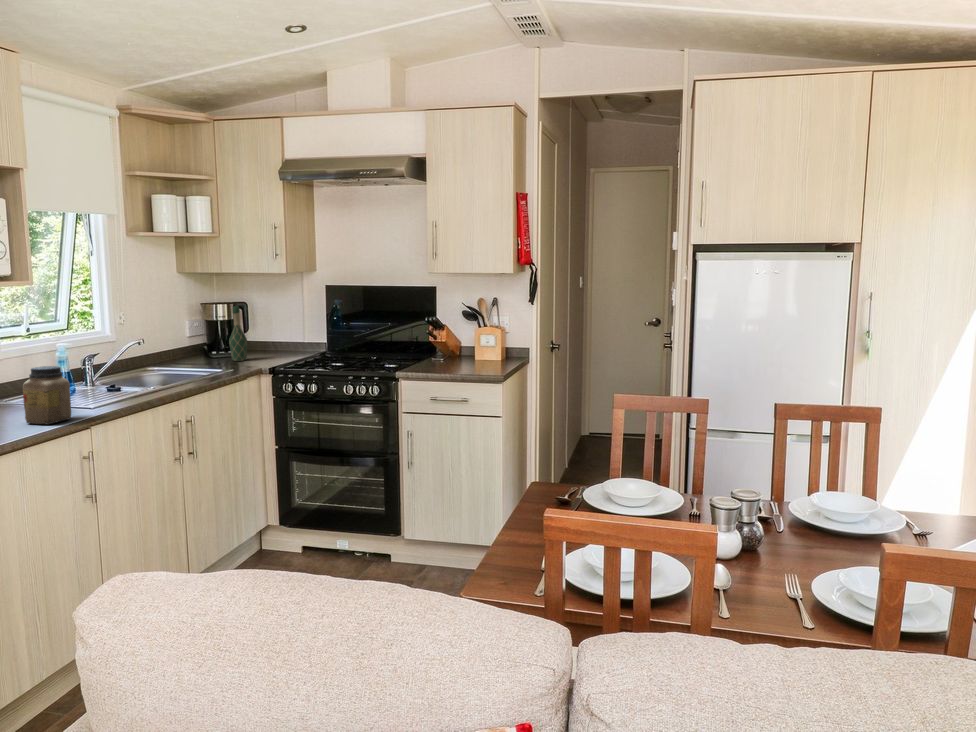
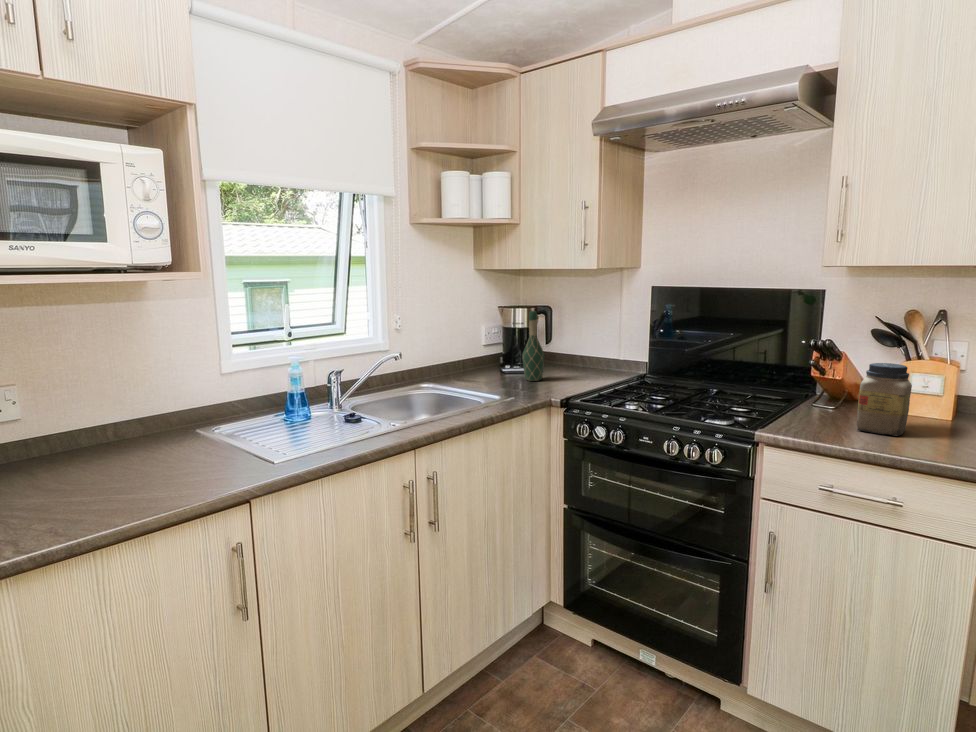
jar: present [23,366,71,424] -> present [857,363,912,436]

